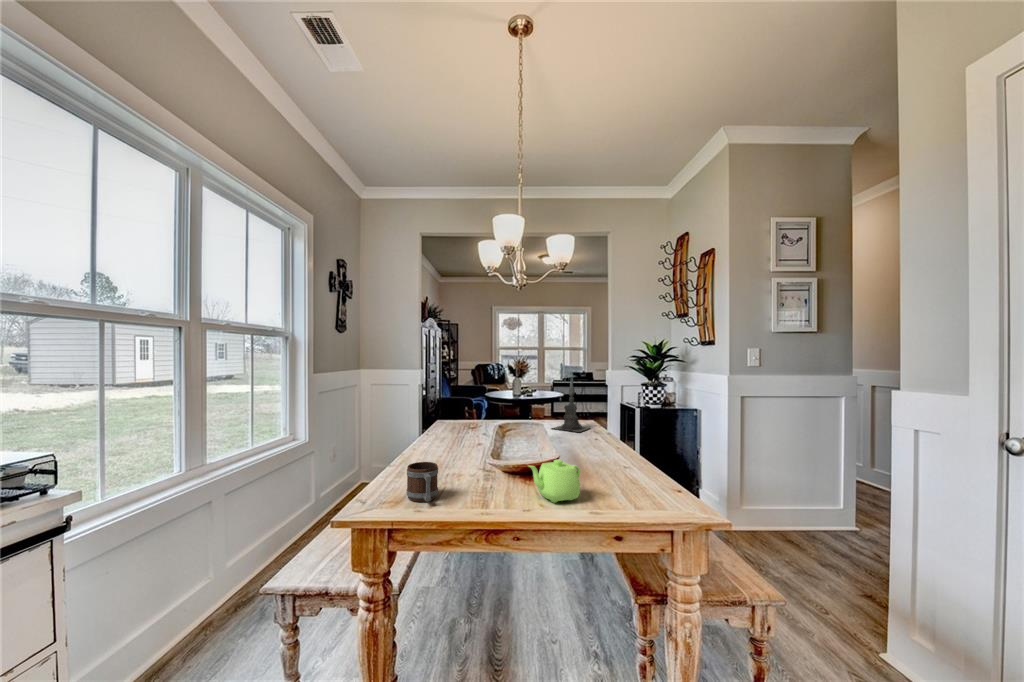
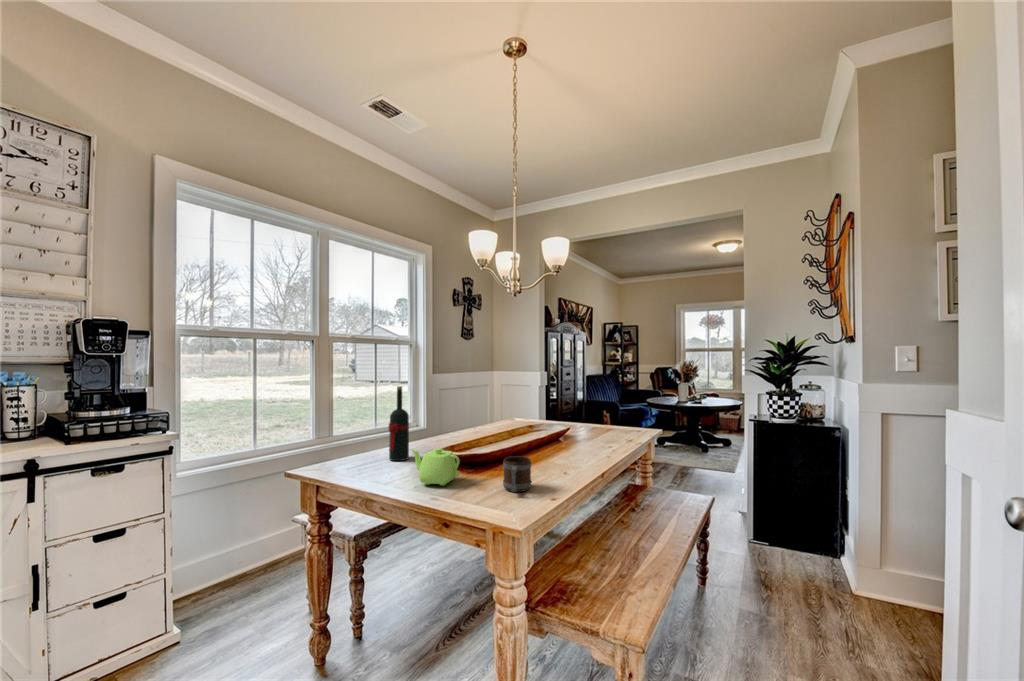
candle holder: present [552,373,589,432] -> none [583,368,627,437]
wine bottle: none [442,392,465,484] -> present [389,386,409,461]
mug: present [407,462,438,502] -> present [503,456,531,492]

